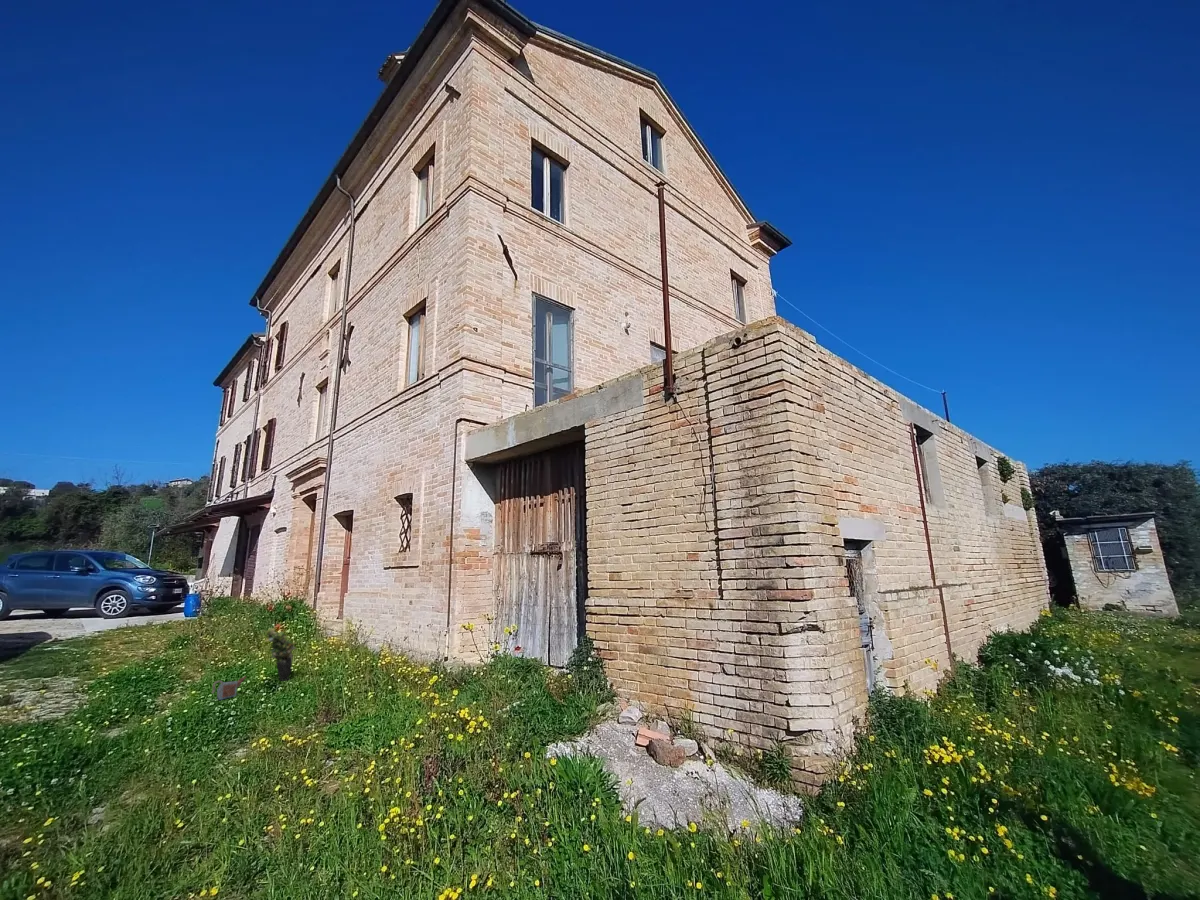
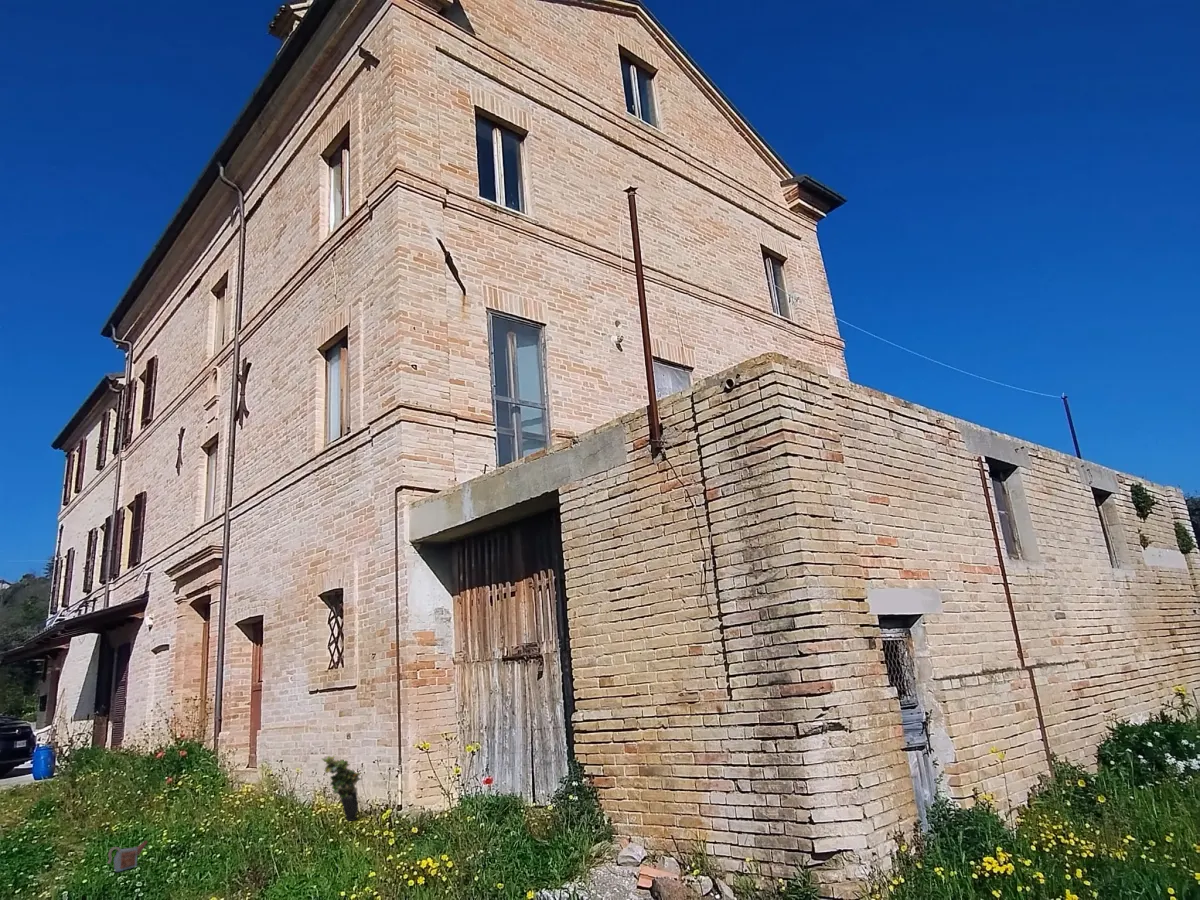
potted plant: present [264,628,296,681] -> present [322,756,361,821]

